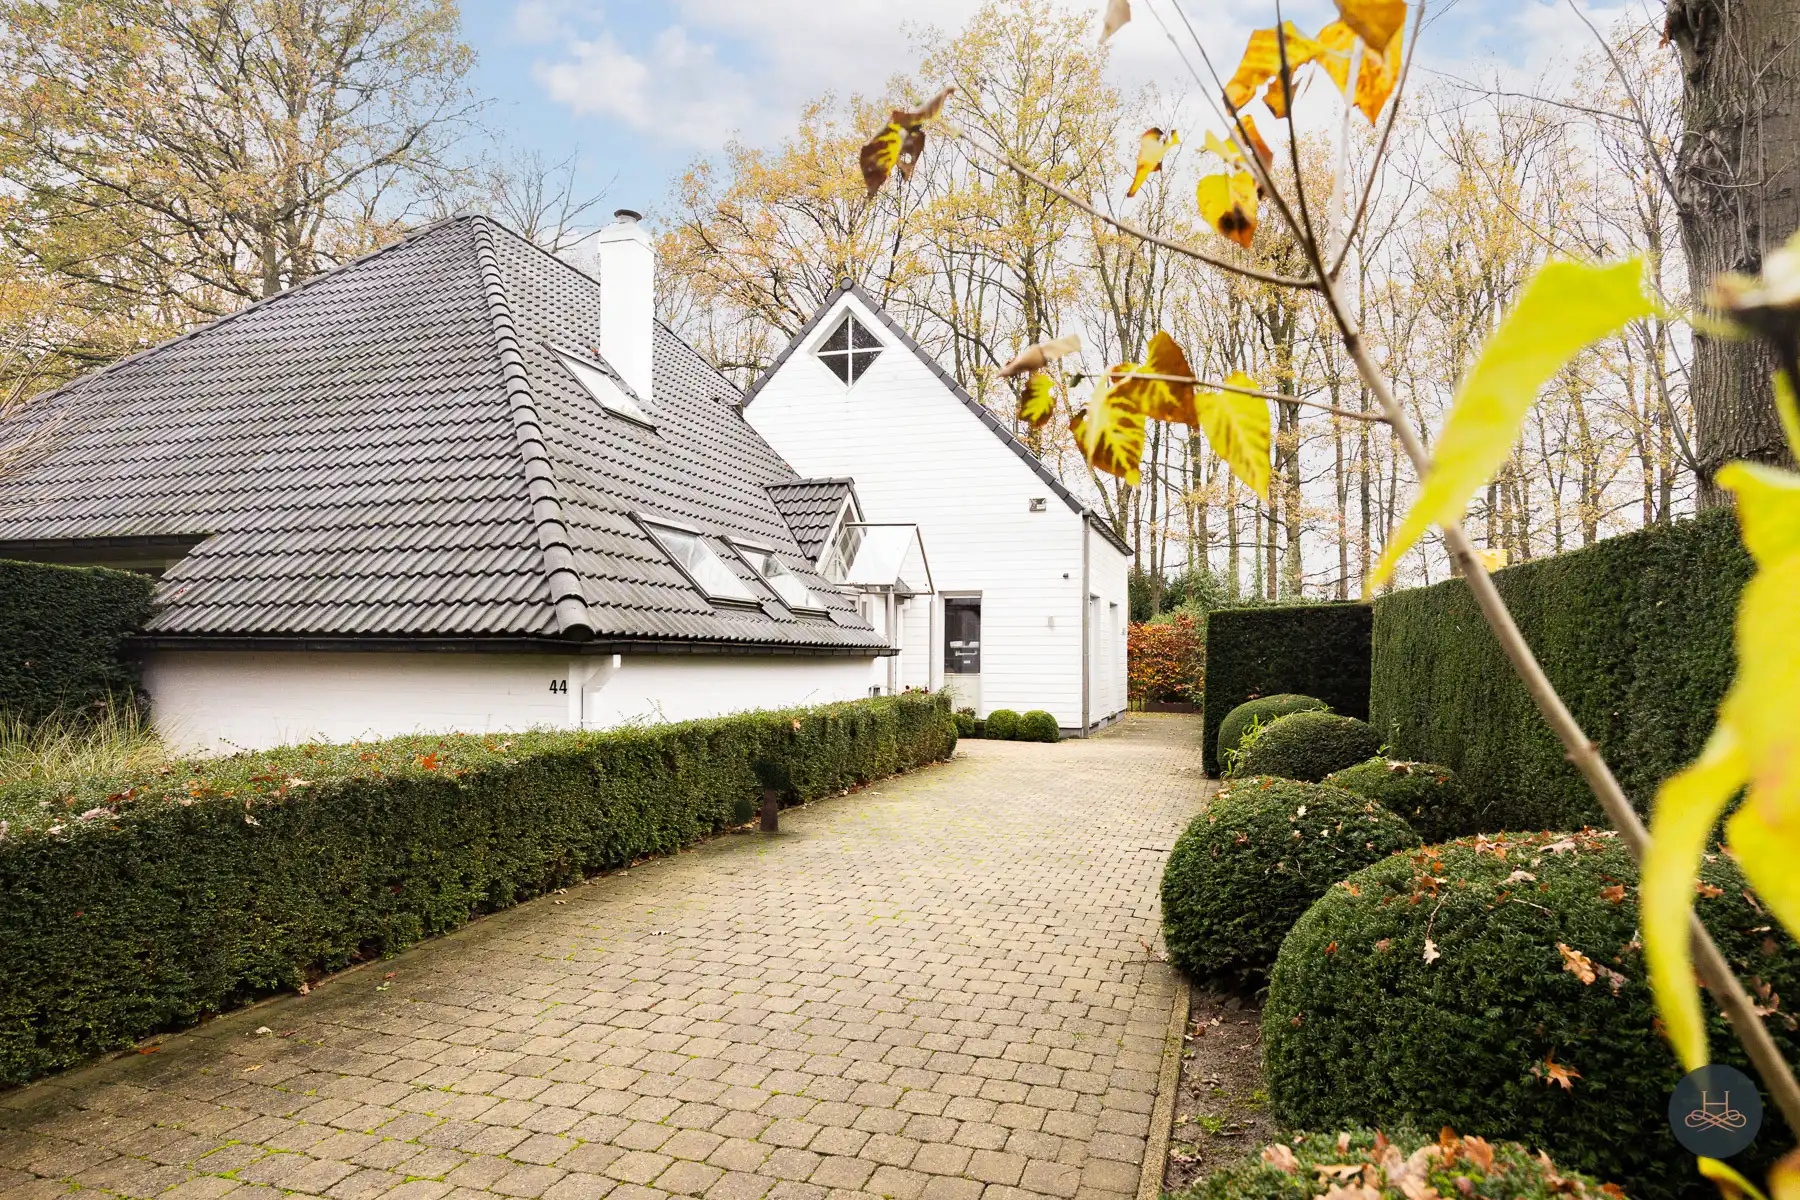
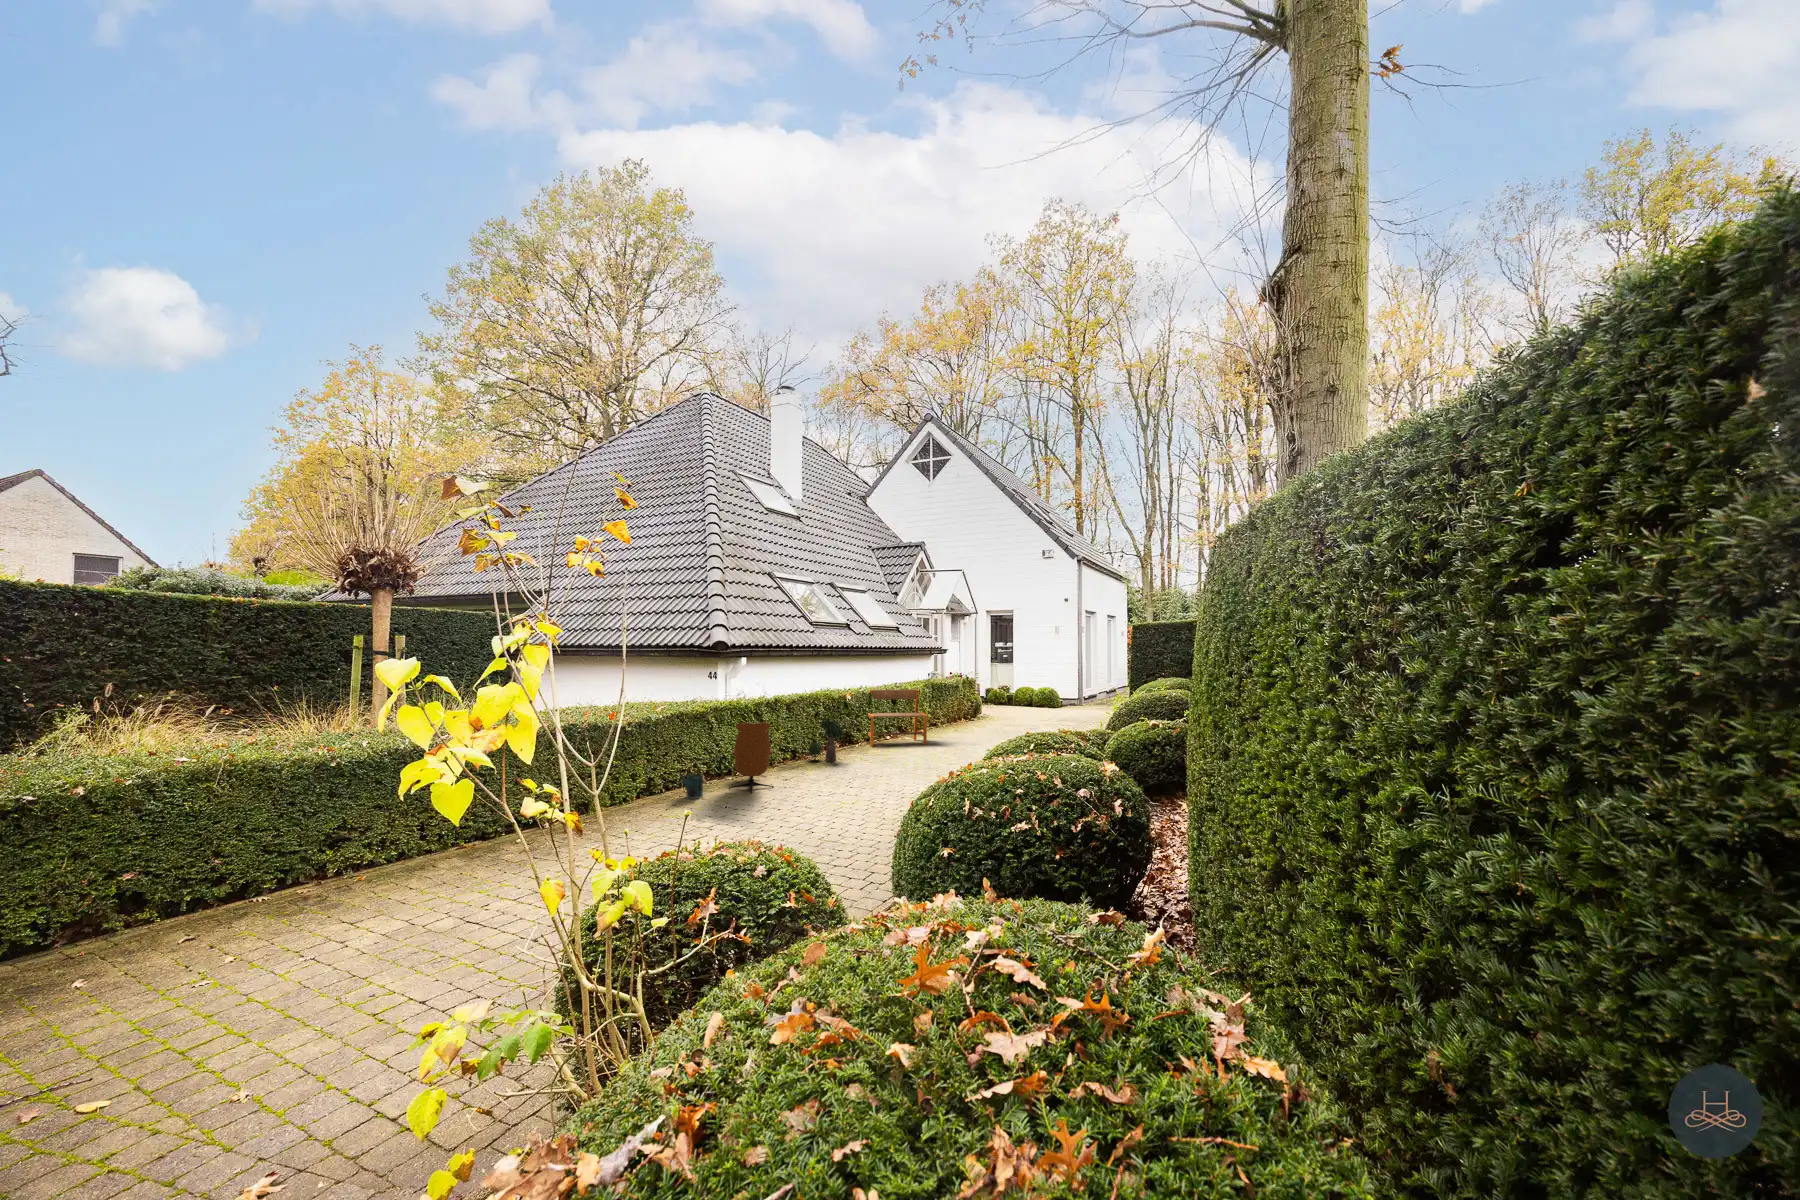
bench: none [804,709,910,807] -> present [867,689,927,747]
lounge chair: none [625,759,708,891] -> present [729,722,774,794]
watering can: none [534,850,596,904] -> present [678,770,706,799]

